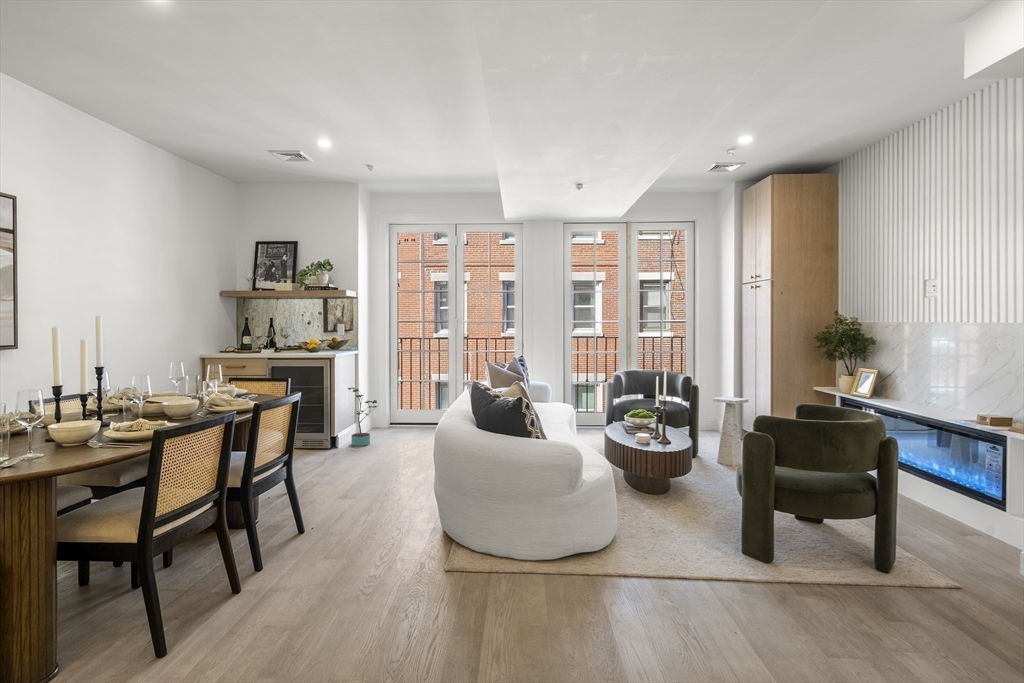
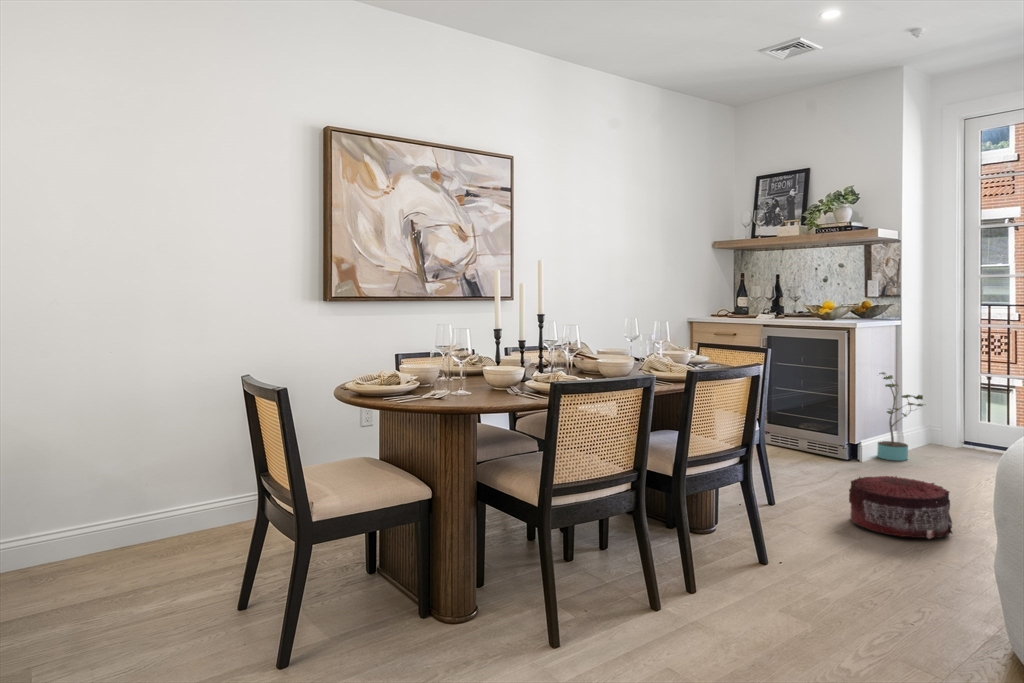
pouf: none [347,456,407,495] -> present [849,476,952,539]

